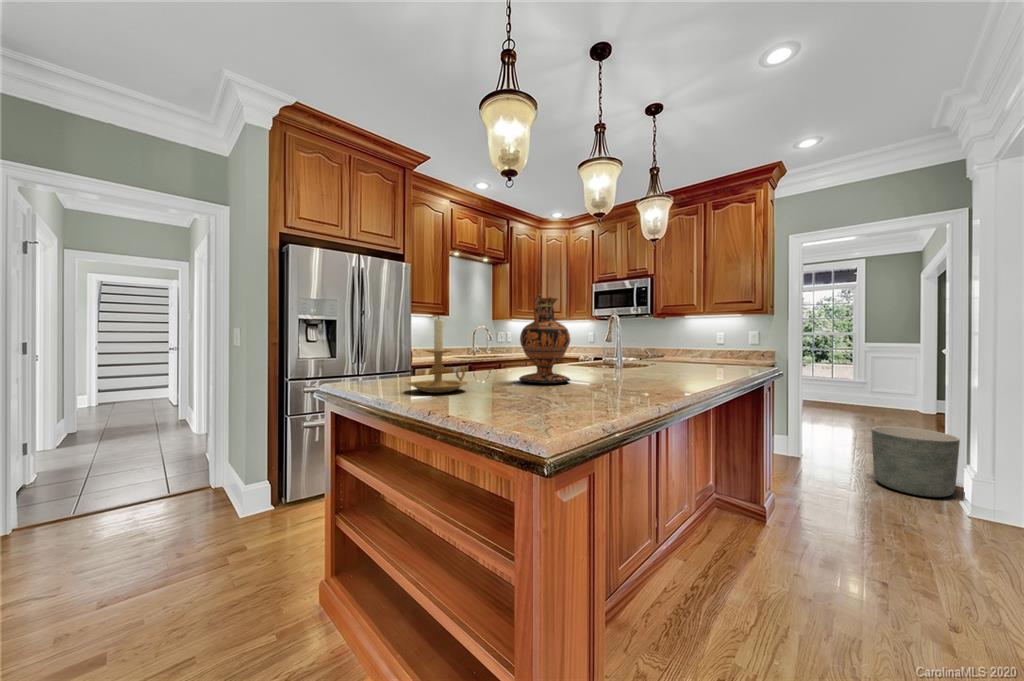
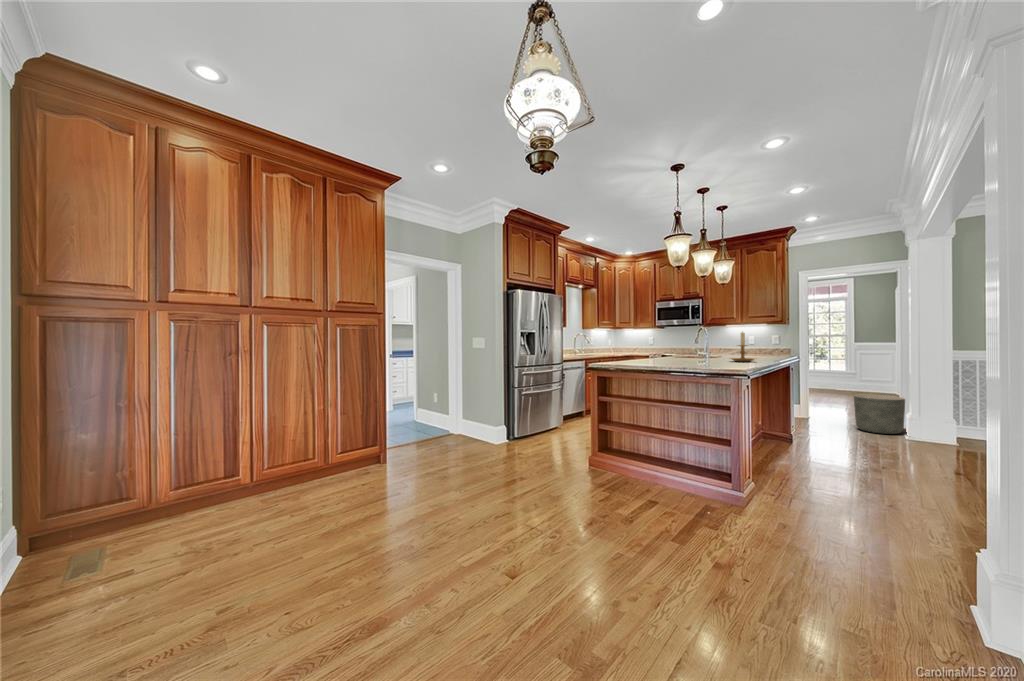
vase: present [519,294,570,384] -> none [677,320,704,361]
candle holder: present [407,316,468,393] -> present [731,332,754,362]

